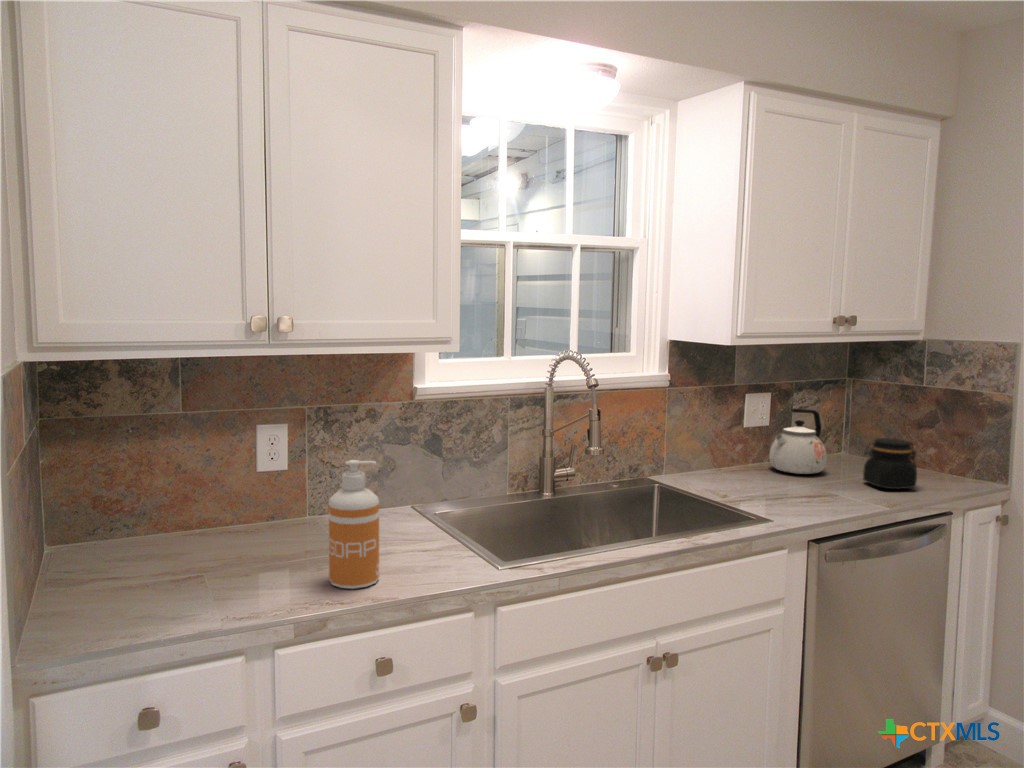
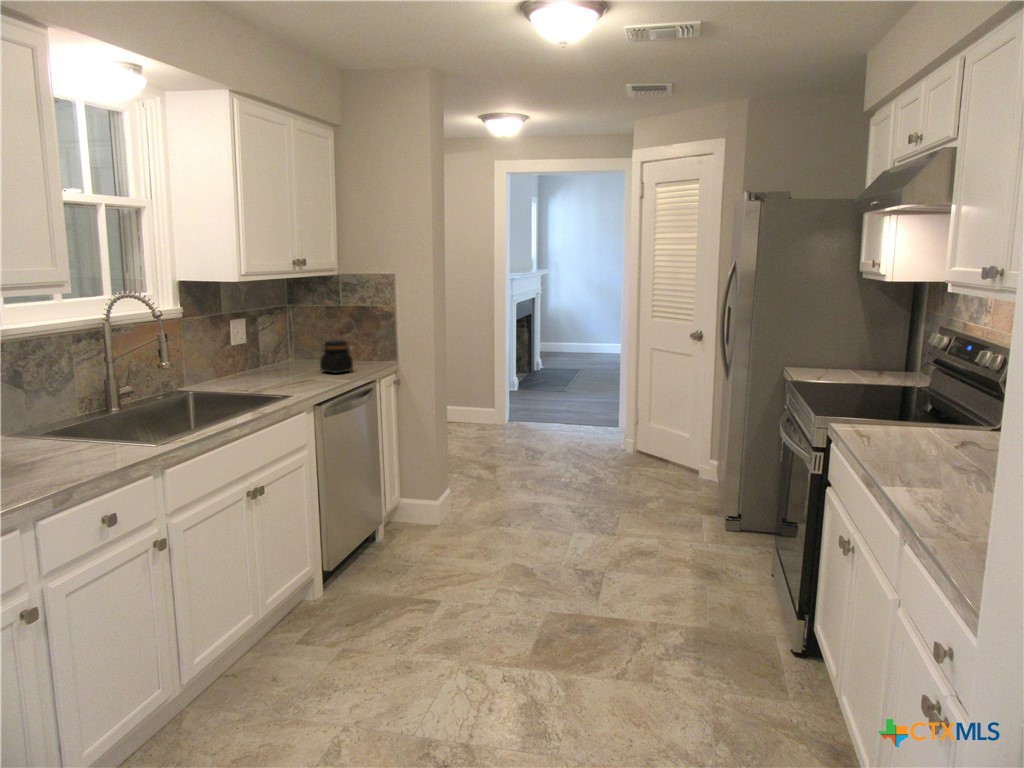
kettle: present [769,409,827,474] -> none [252,328,293,374]
soap dispenser: present [329,460,379,589] -> none [29,376,79,475]

